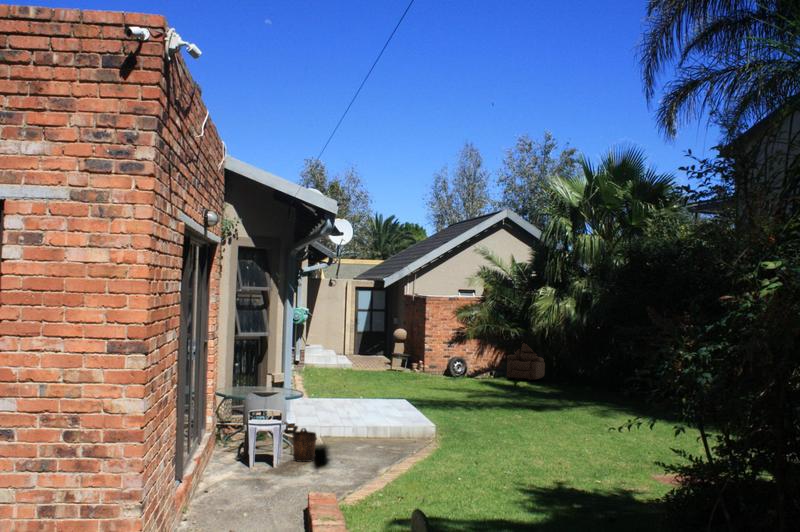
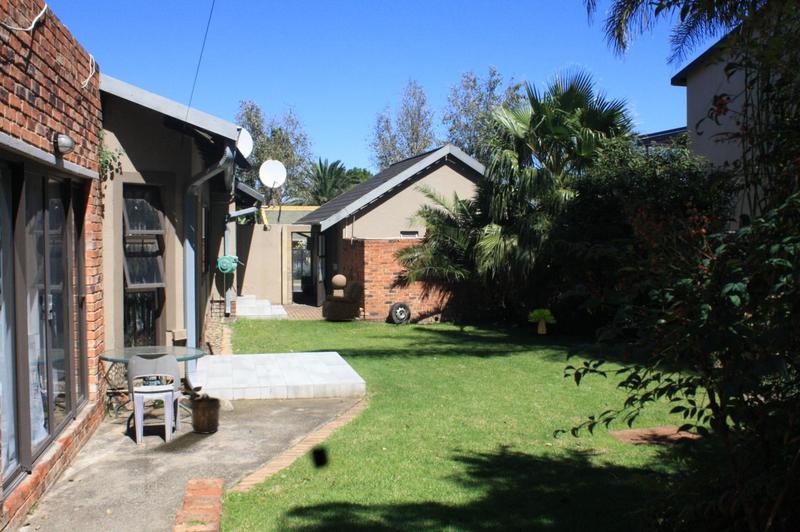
chair: present [507,343,545,380] -> present [322,281,364,321]
potted plant: none [579,367,608,391] -> present [529,310,555,334]

